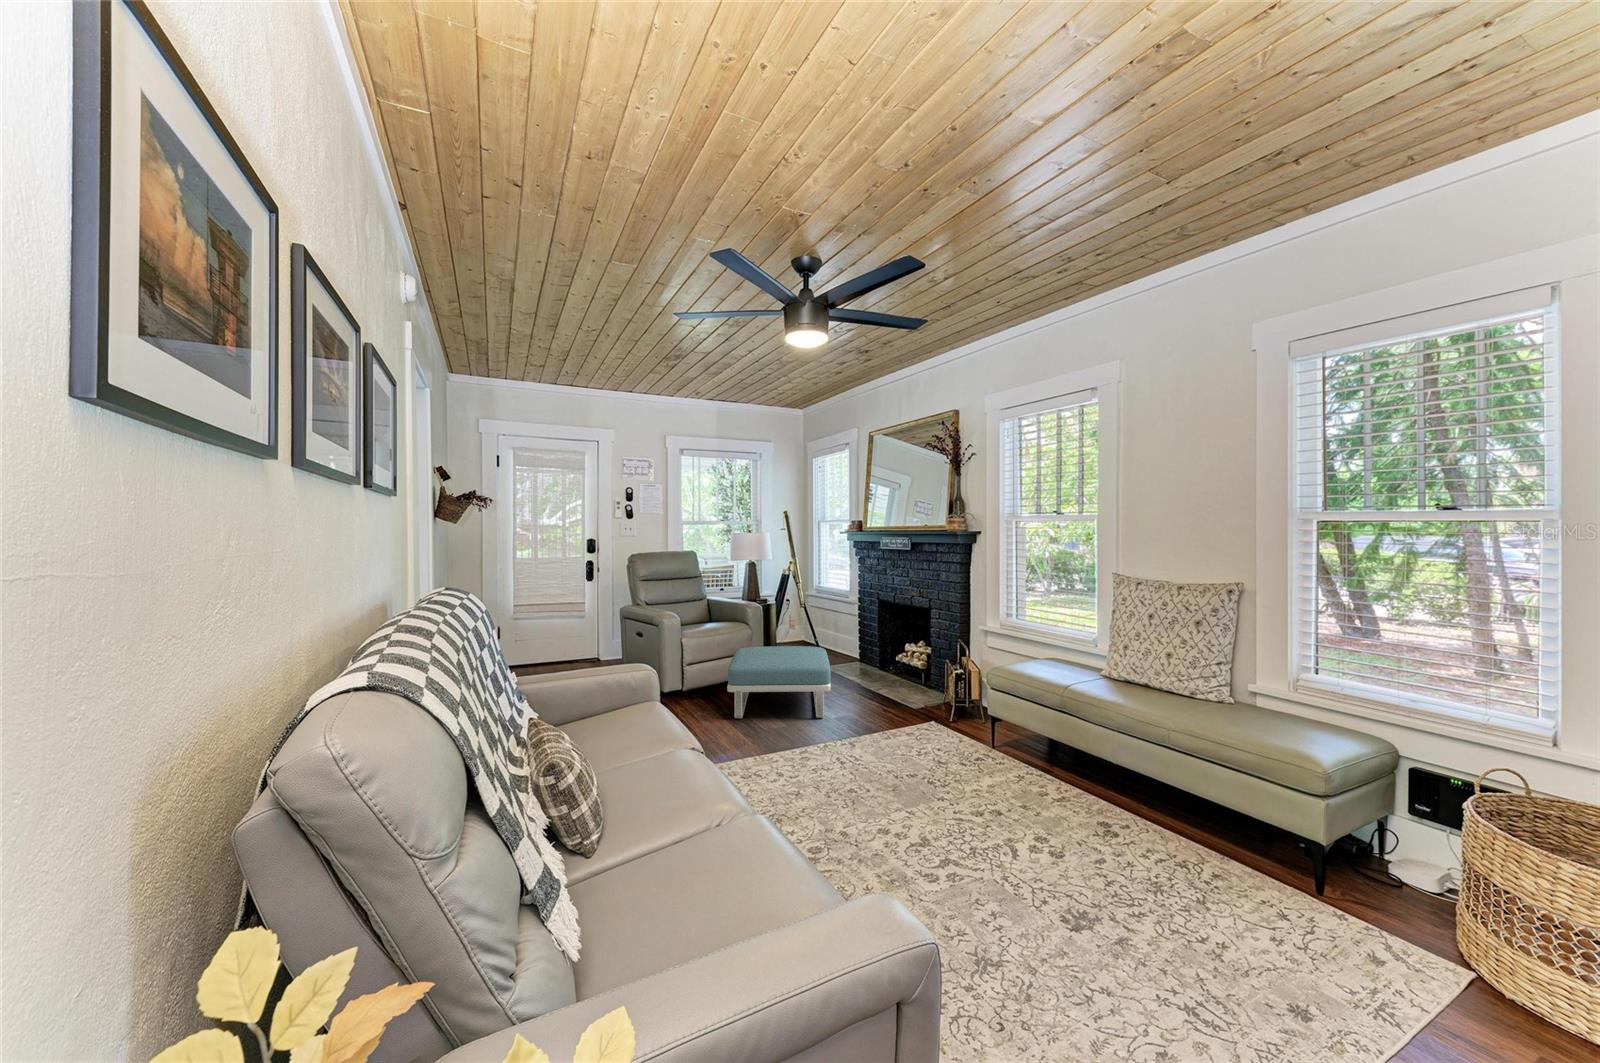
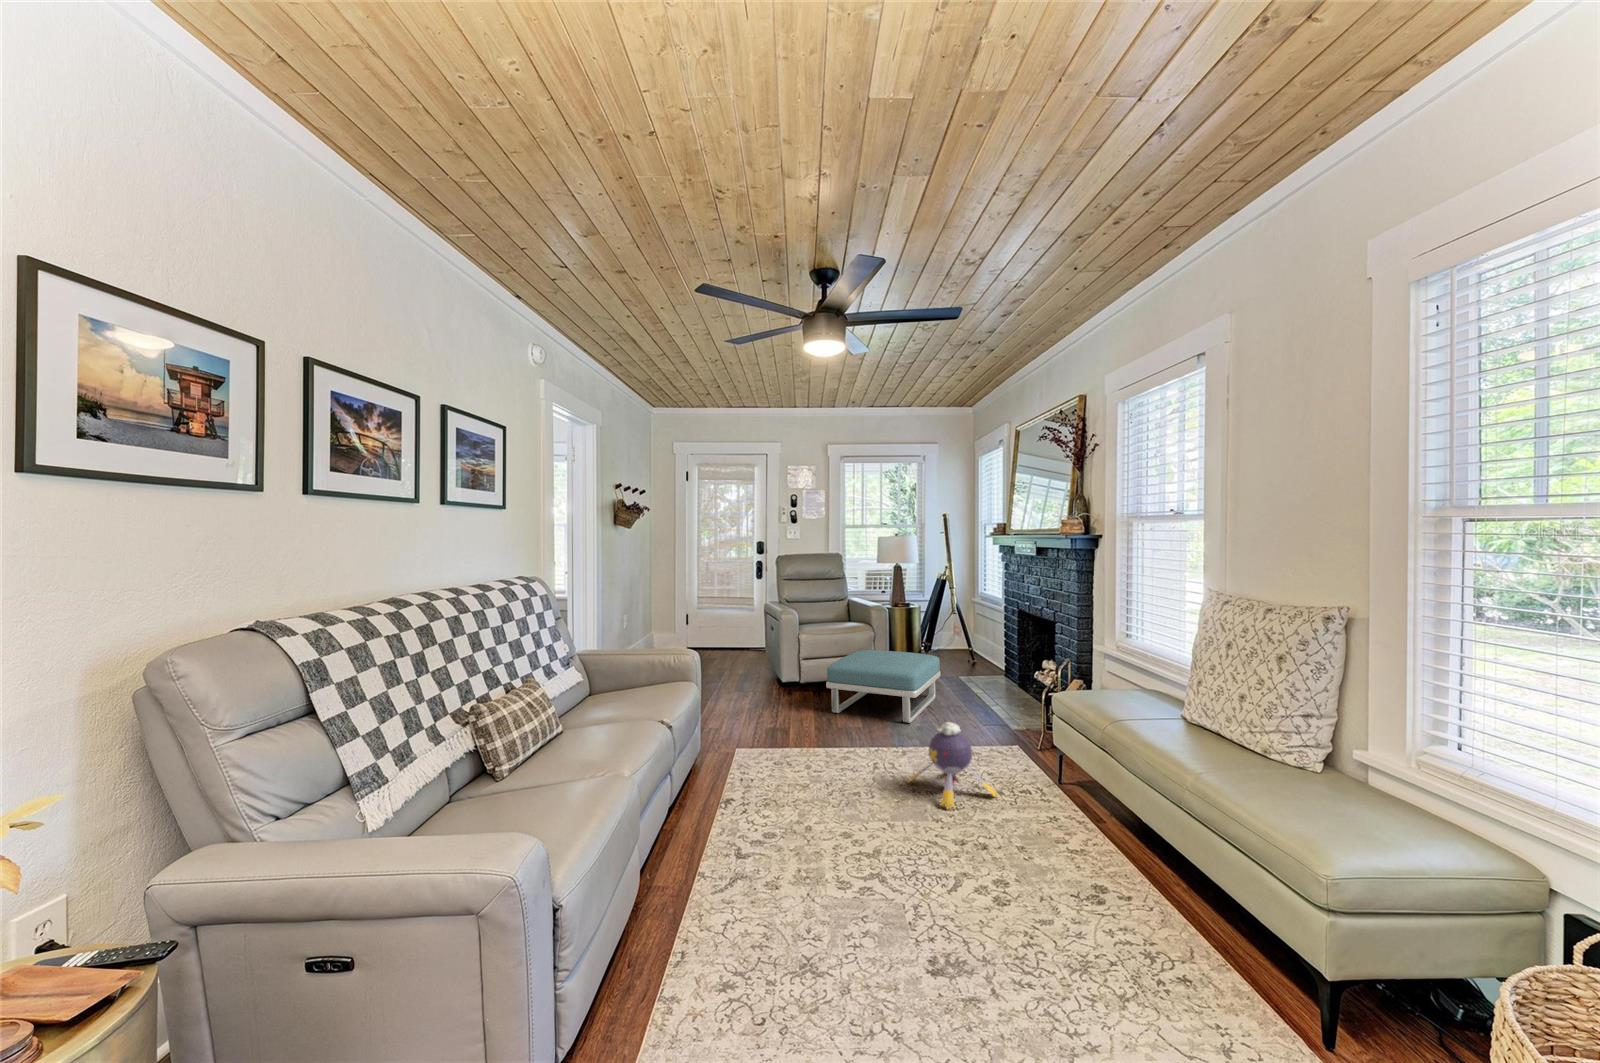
plush toy: none [880,707,968,792] -> present [908,722,997,809]

